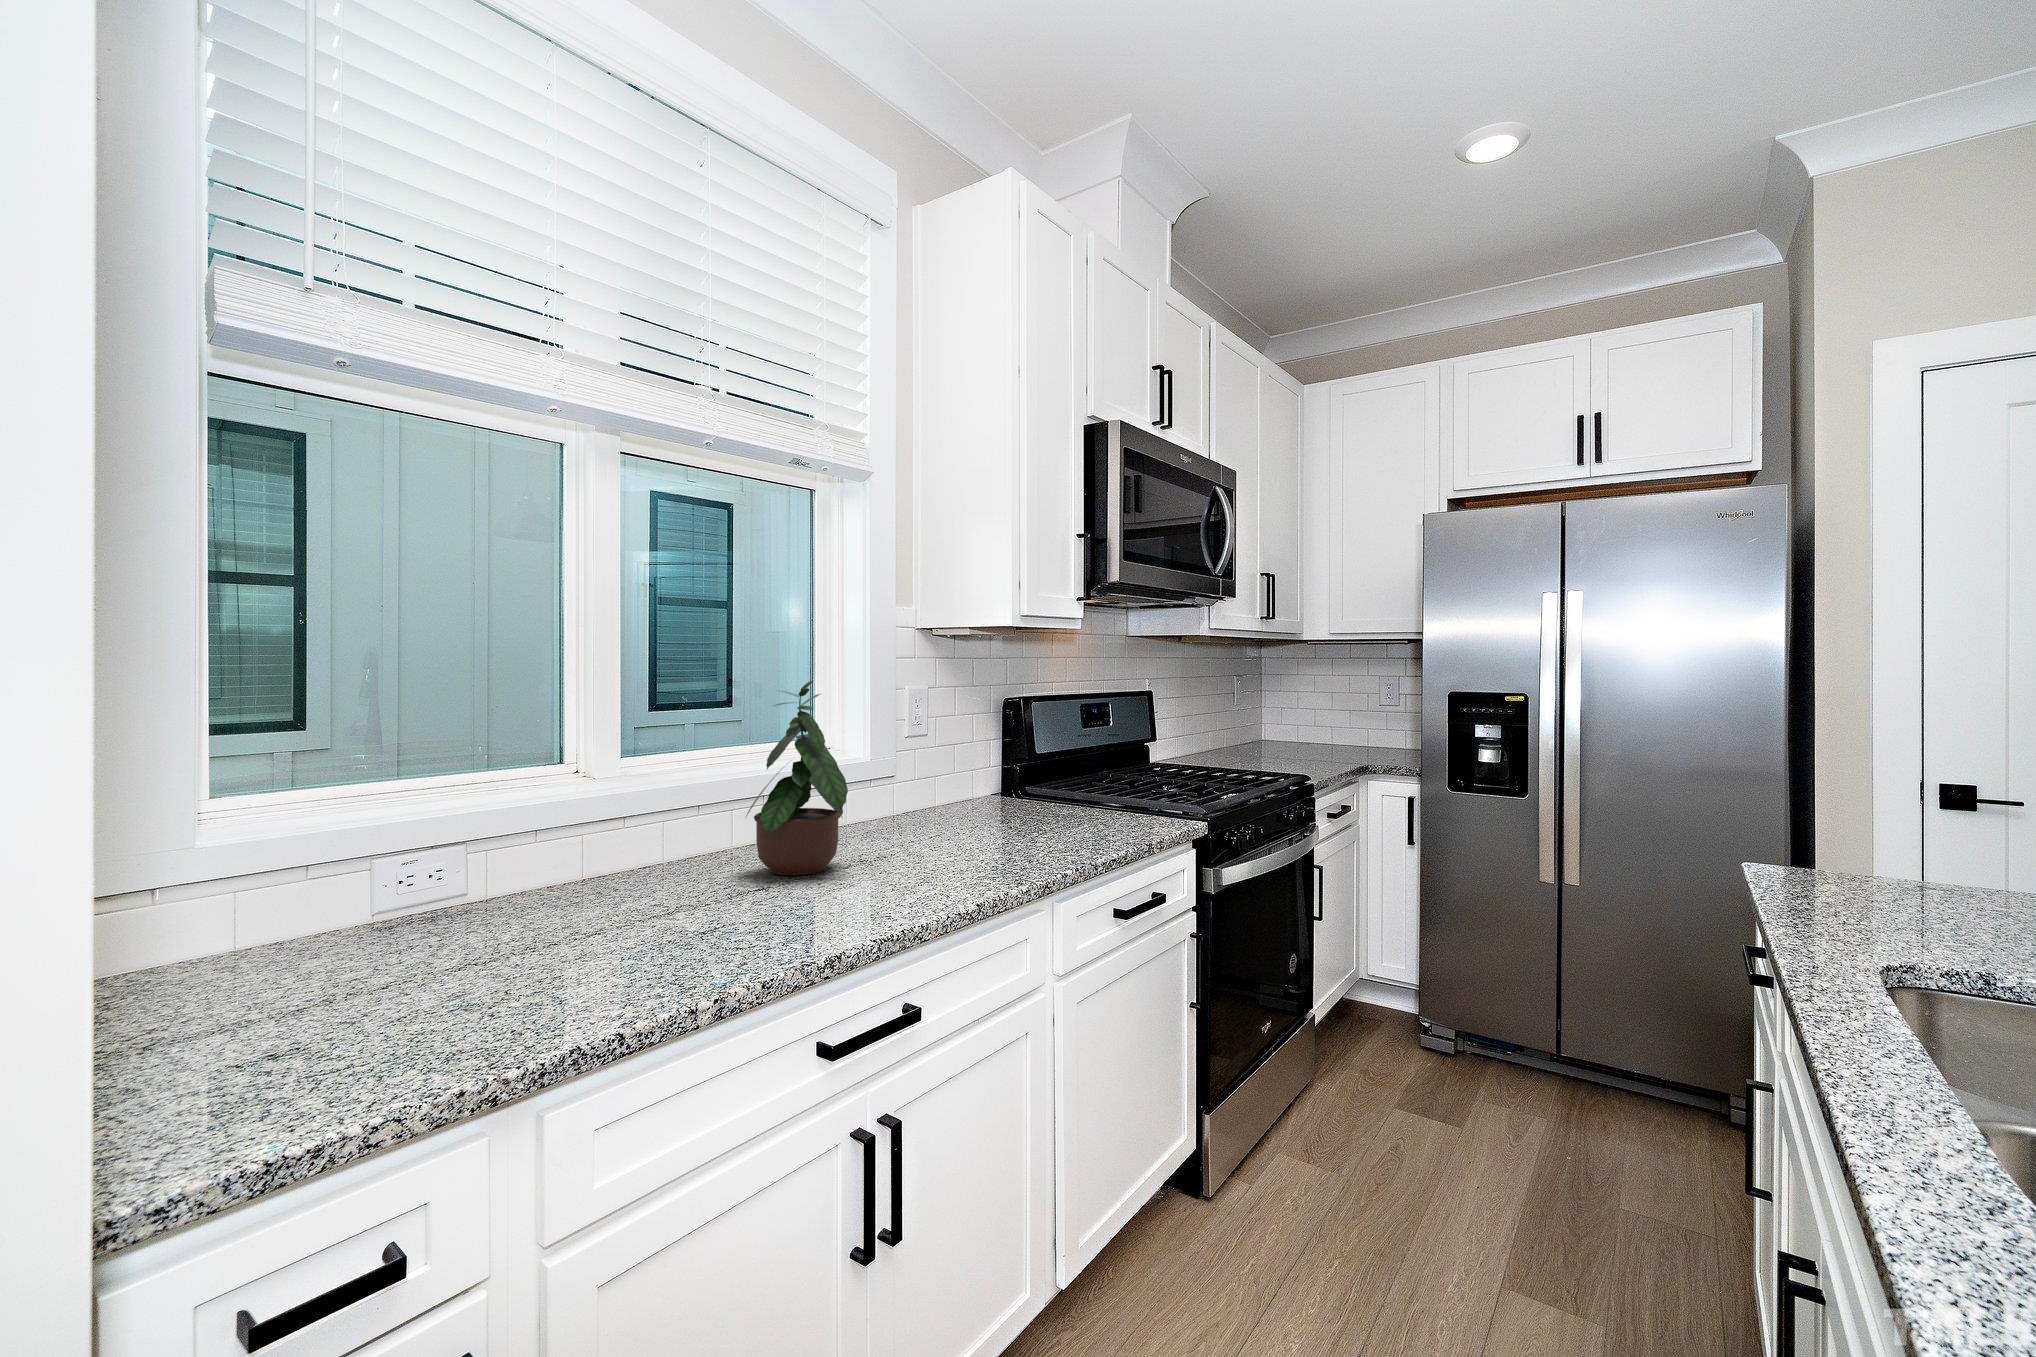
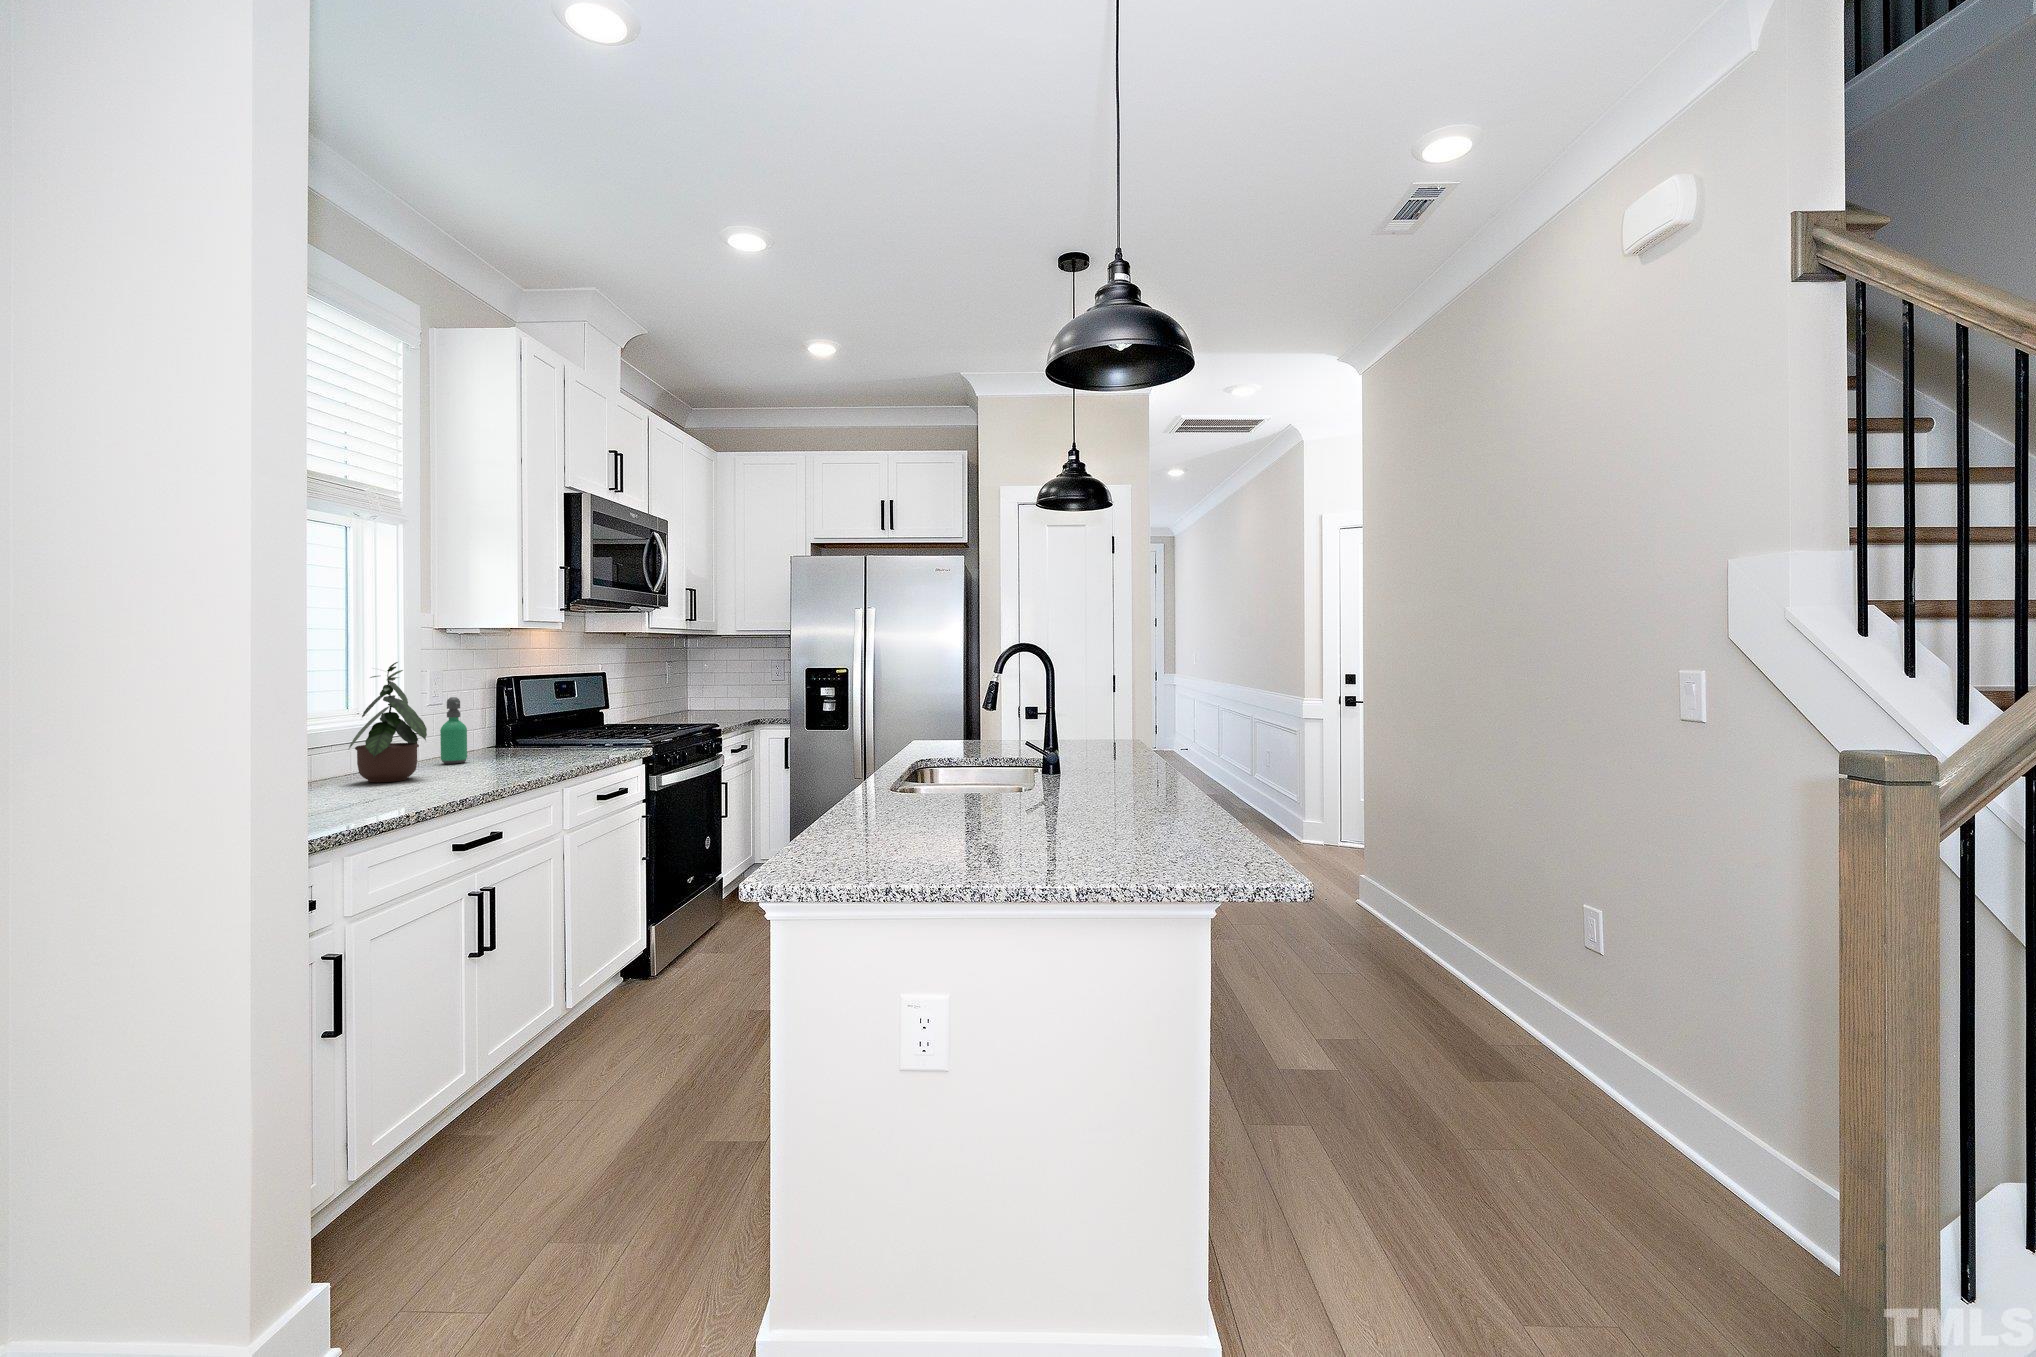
soap dispenser: none [900,733,934,836] -> present [440,697,467,764]

